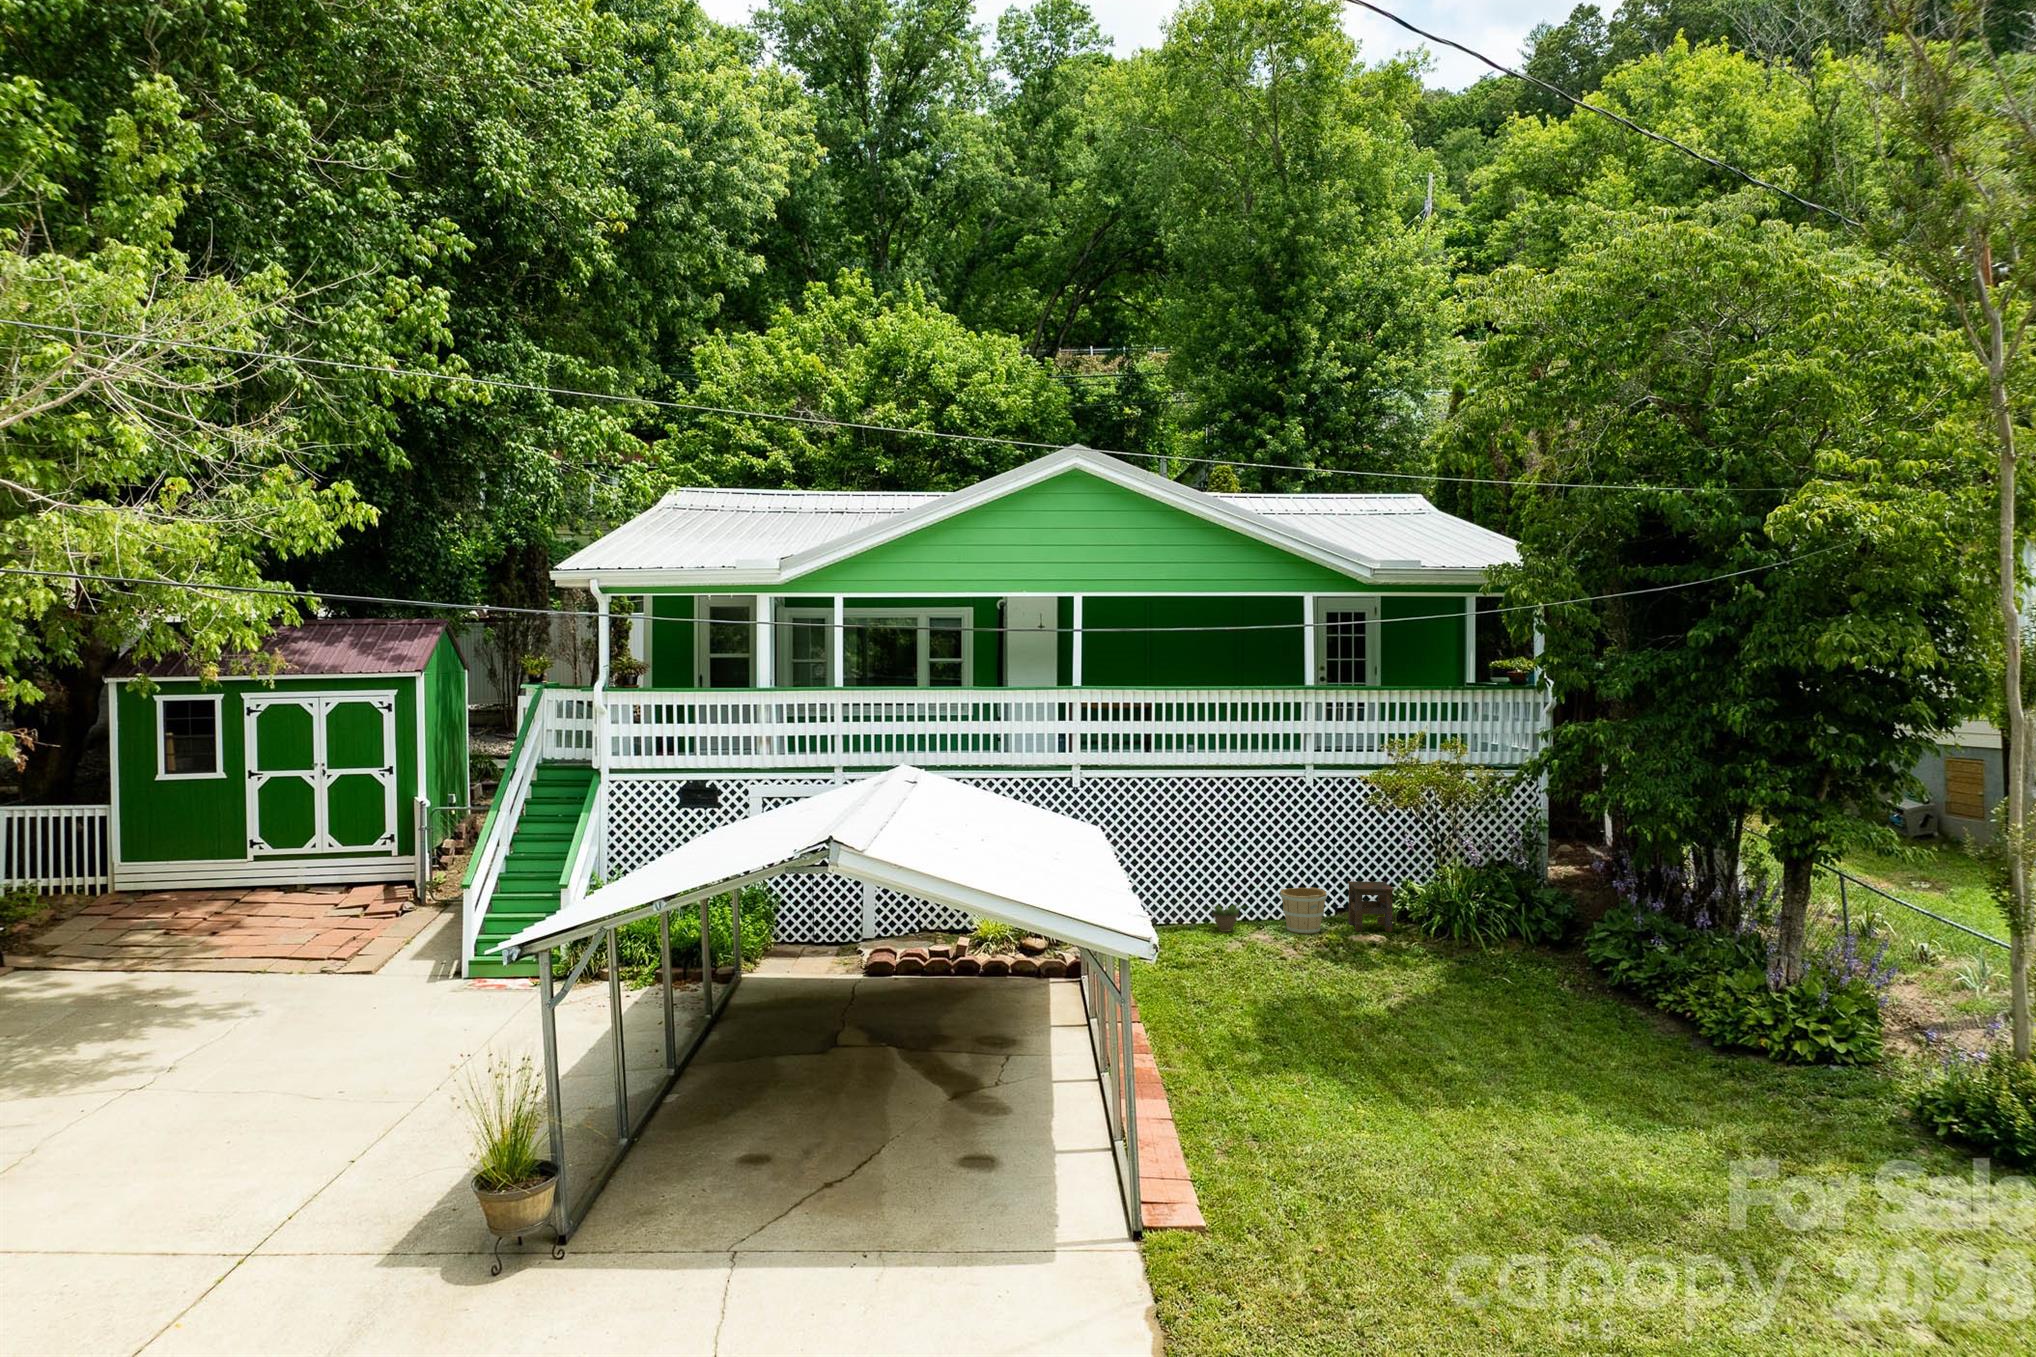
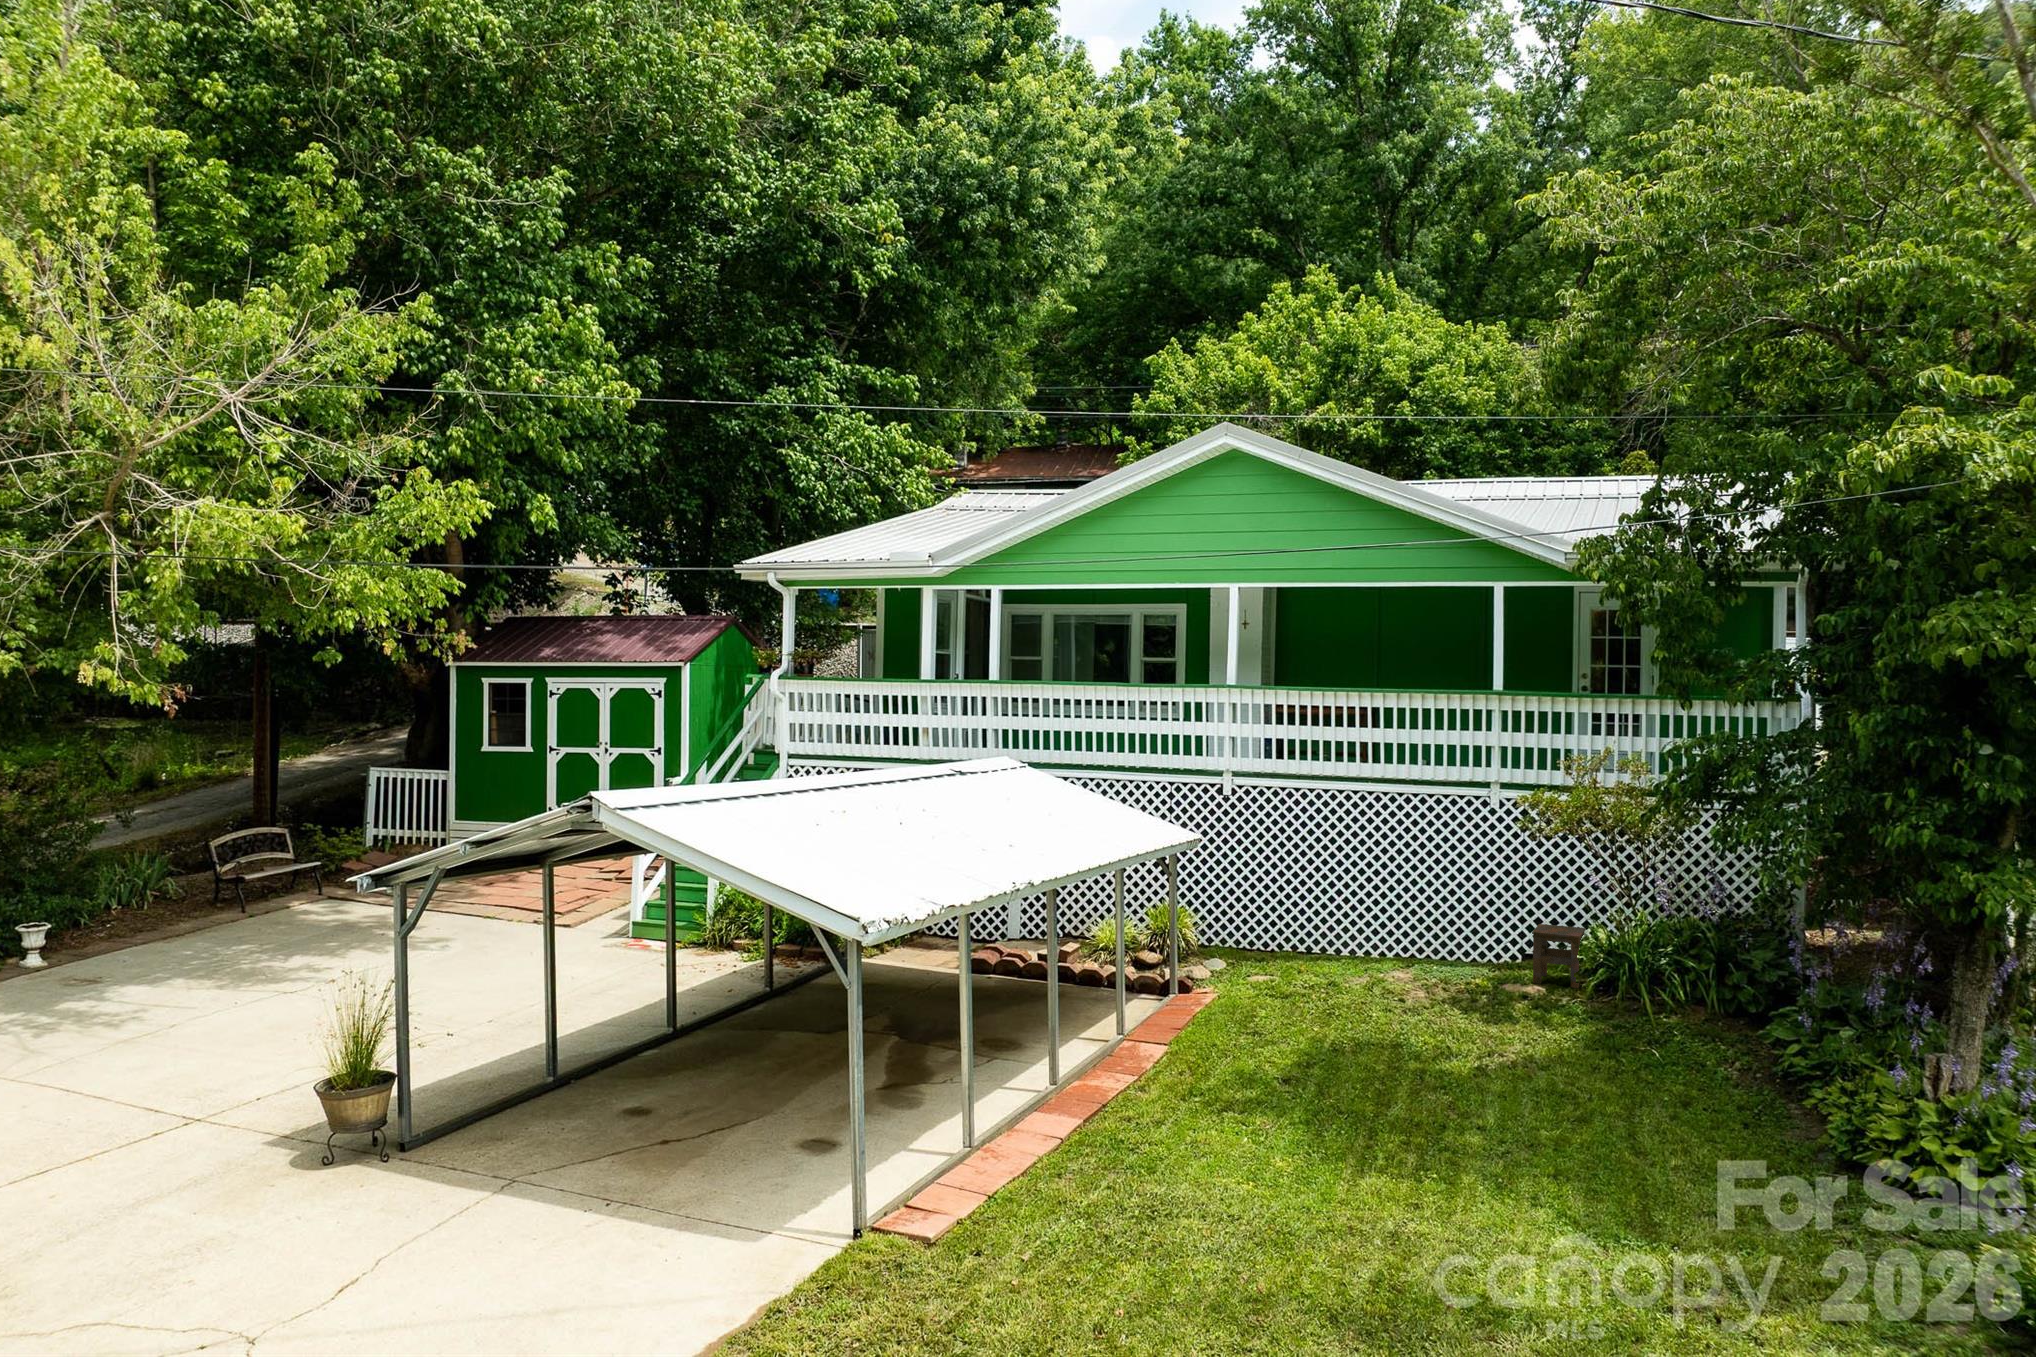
wooden bucket: present [1280,887,1327,934] -> none [1444,925,1501,980]
decorative plant: present [1212,904,1241,932] -> none [1350,936,1405,968]

